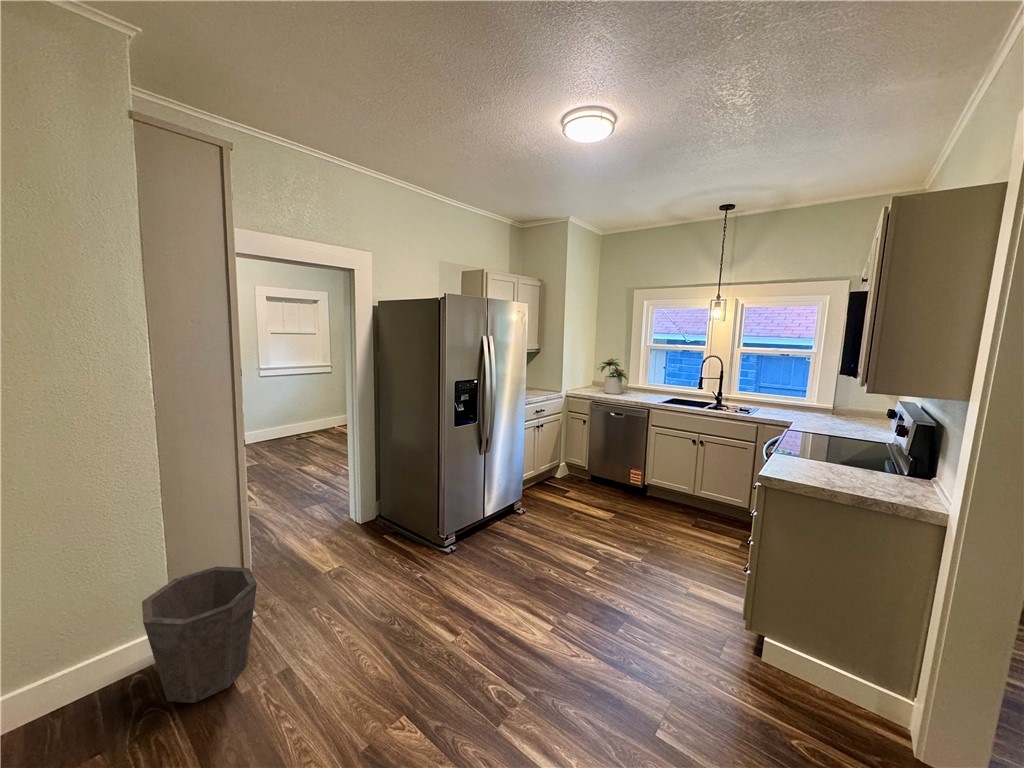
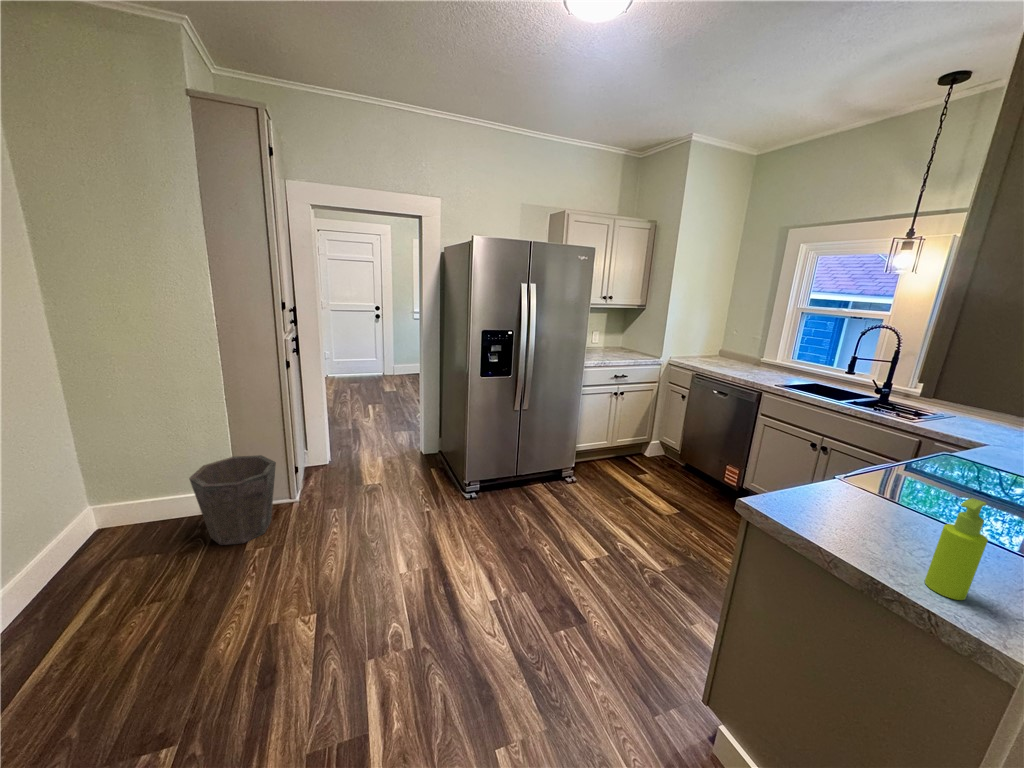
potted plant: present [597,359,628,394] -> none [711,323,753,369]
soap dispenser: none [875,444,899,496] -> present [925,498,988,600]

